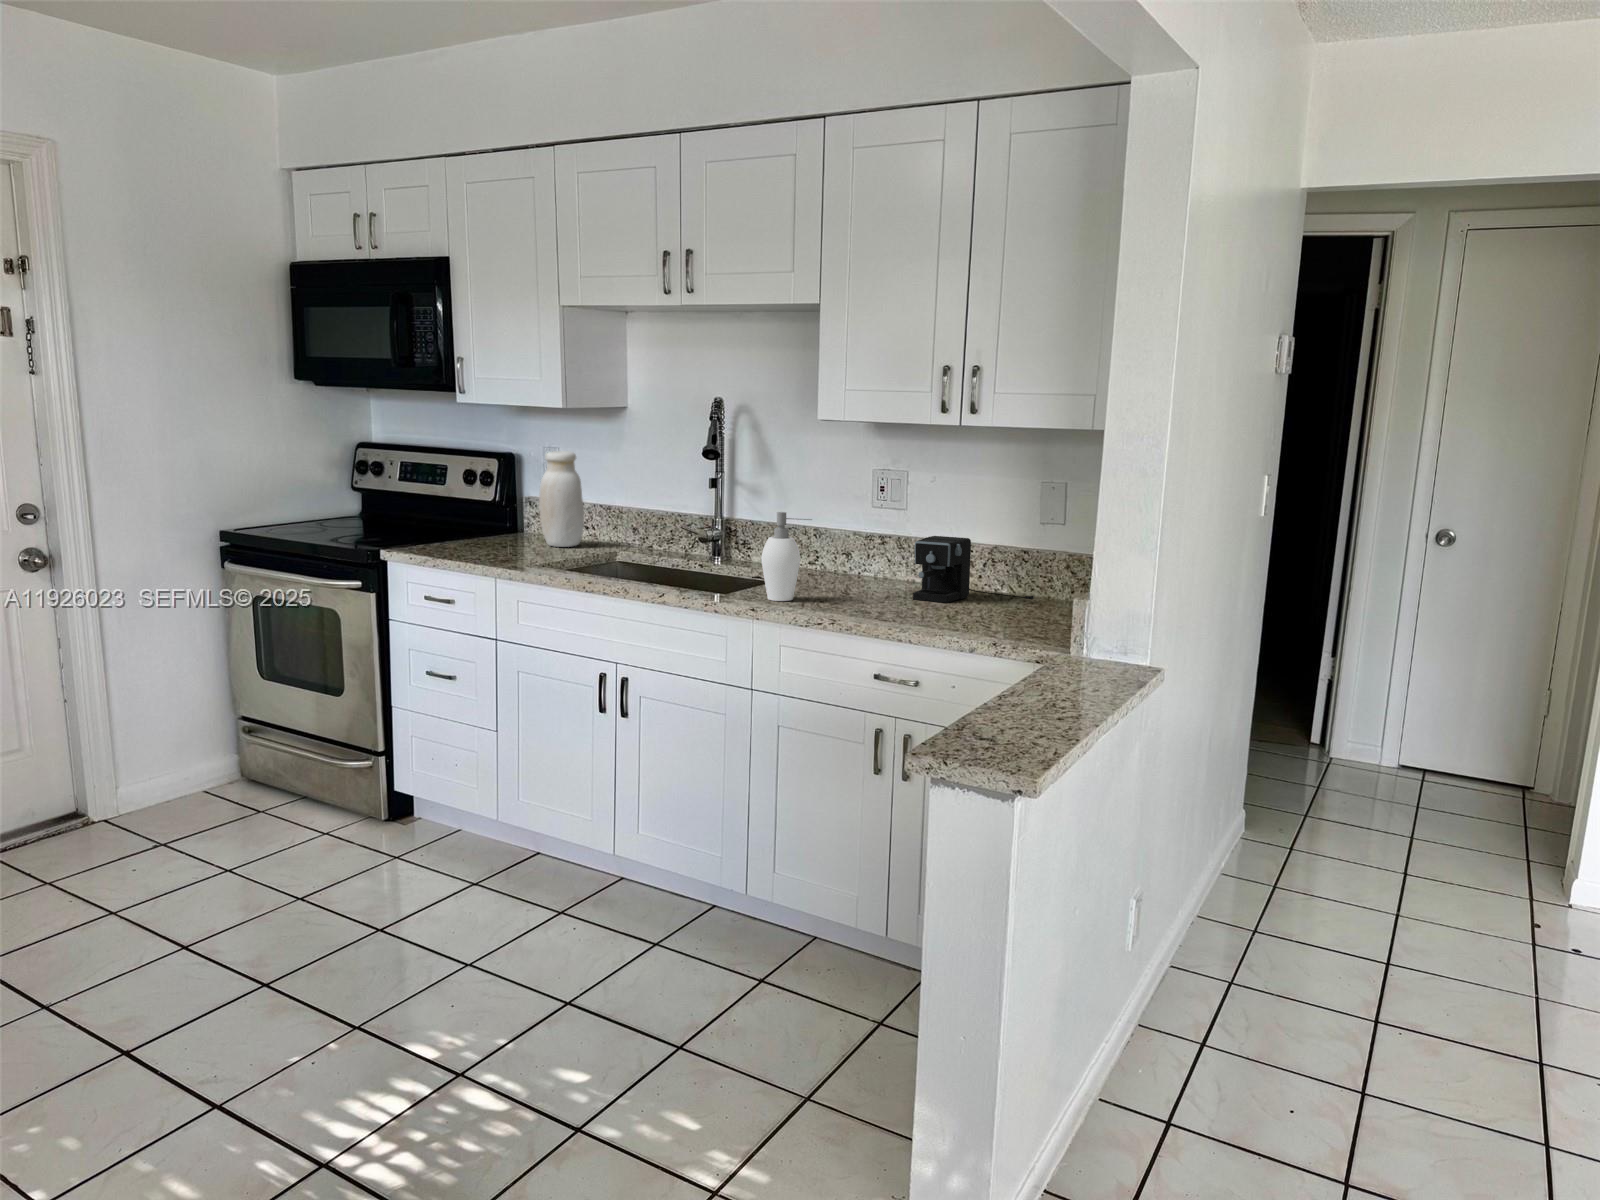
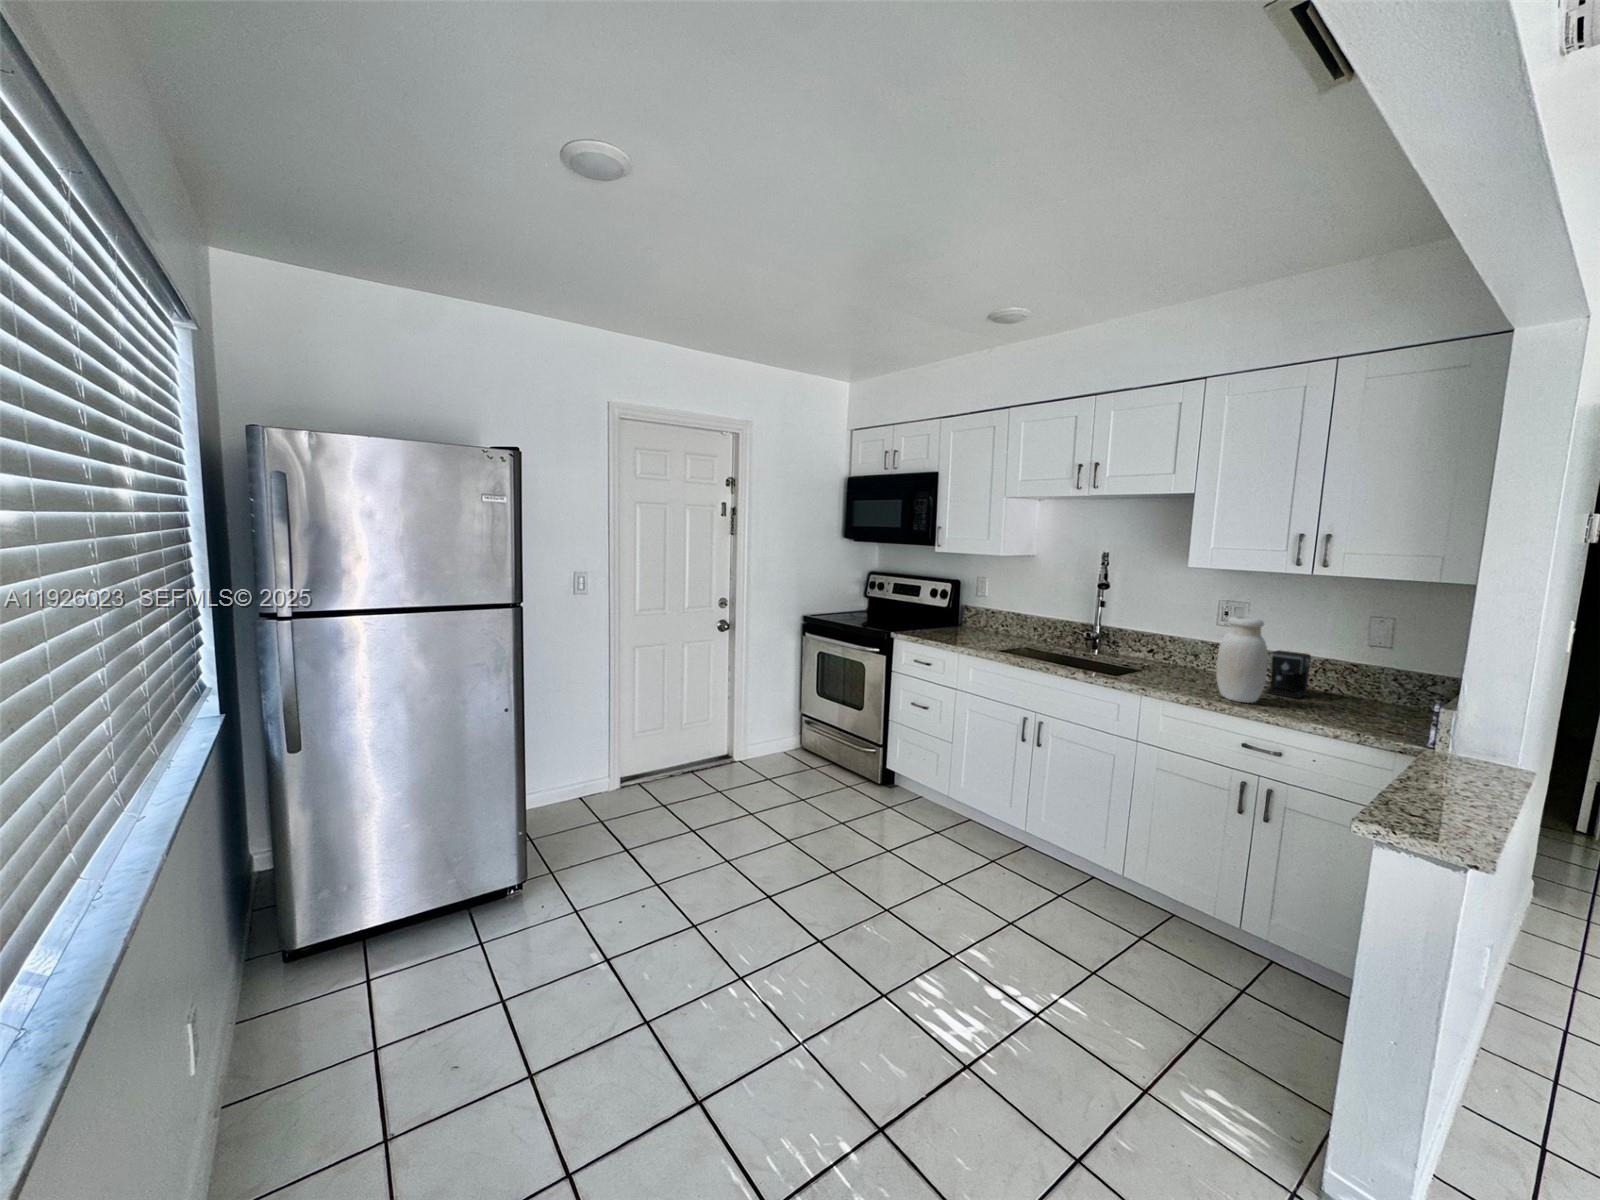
jar: present [539,451,584,547] -> present [1216,616,1268,703]
soap dispenser: present [762,512,812,601] -> none [1160,630,1201,689]

